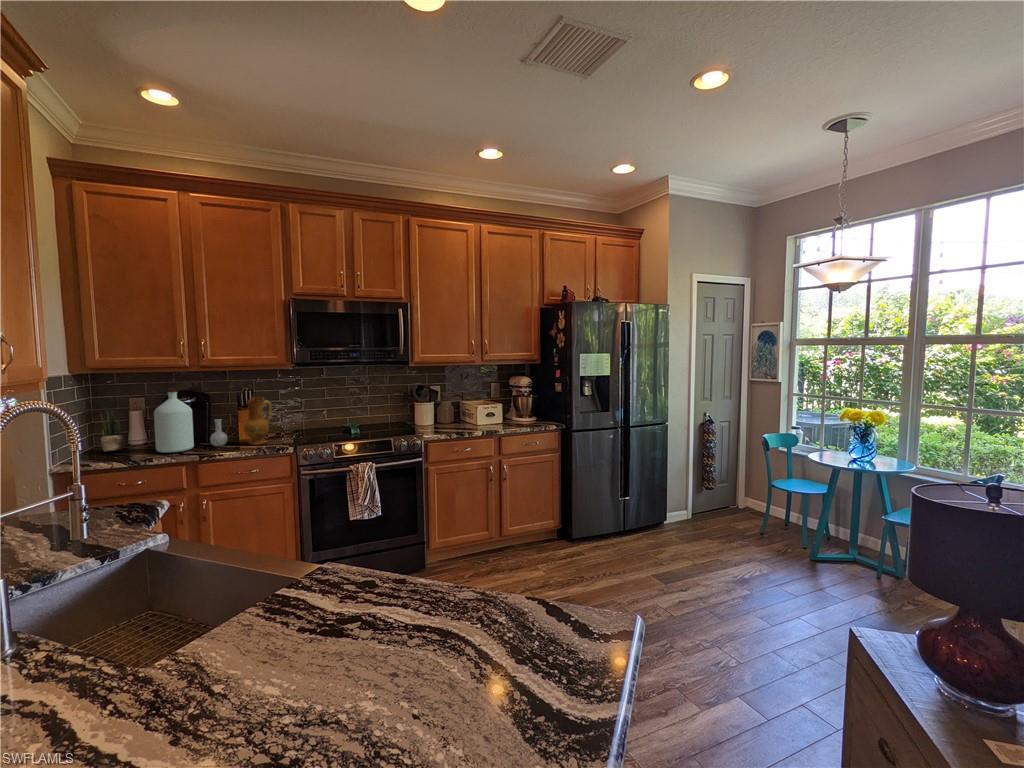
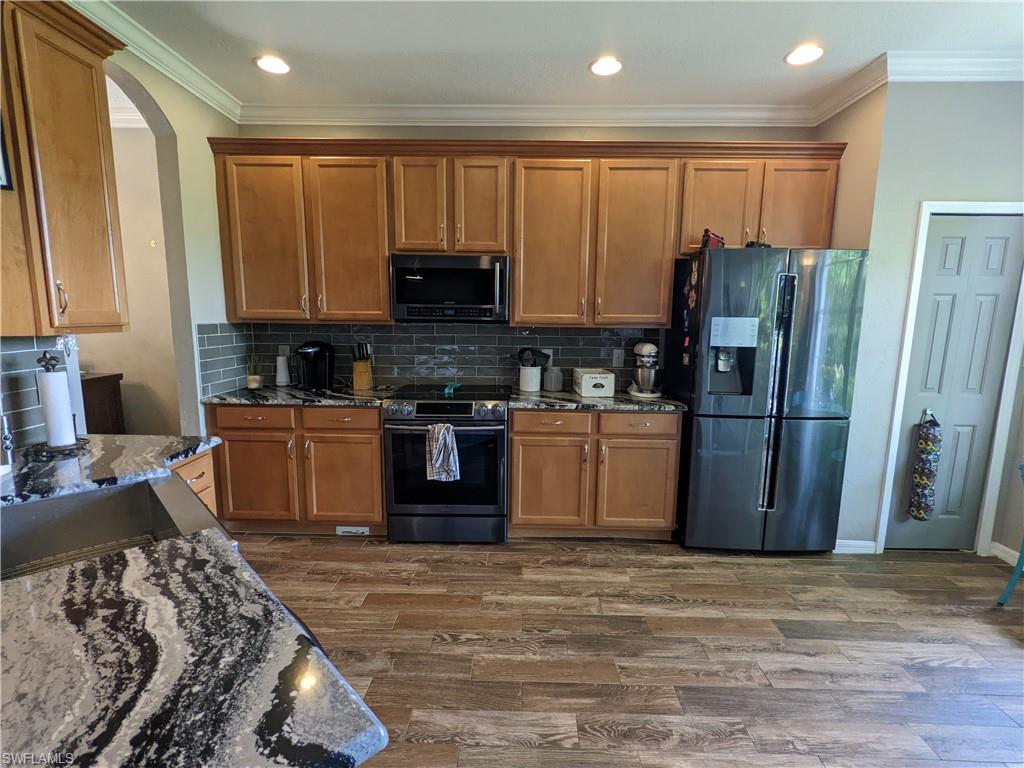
bottle: present [154,389,228,453] -> none [277,338,337,394]
ceramic jug: present [244,397,272,445] -> none [348,350,373,395]

